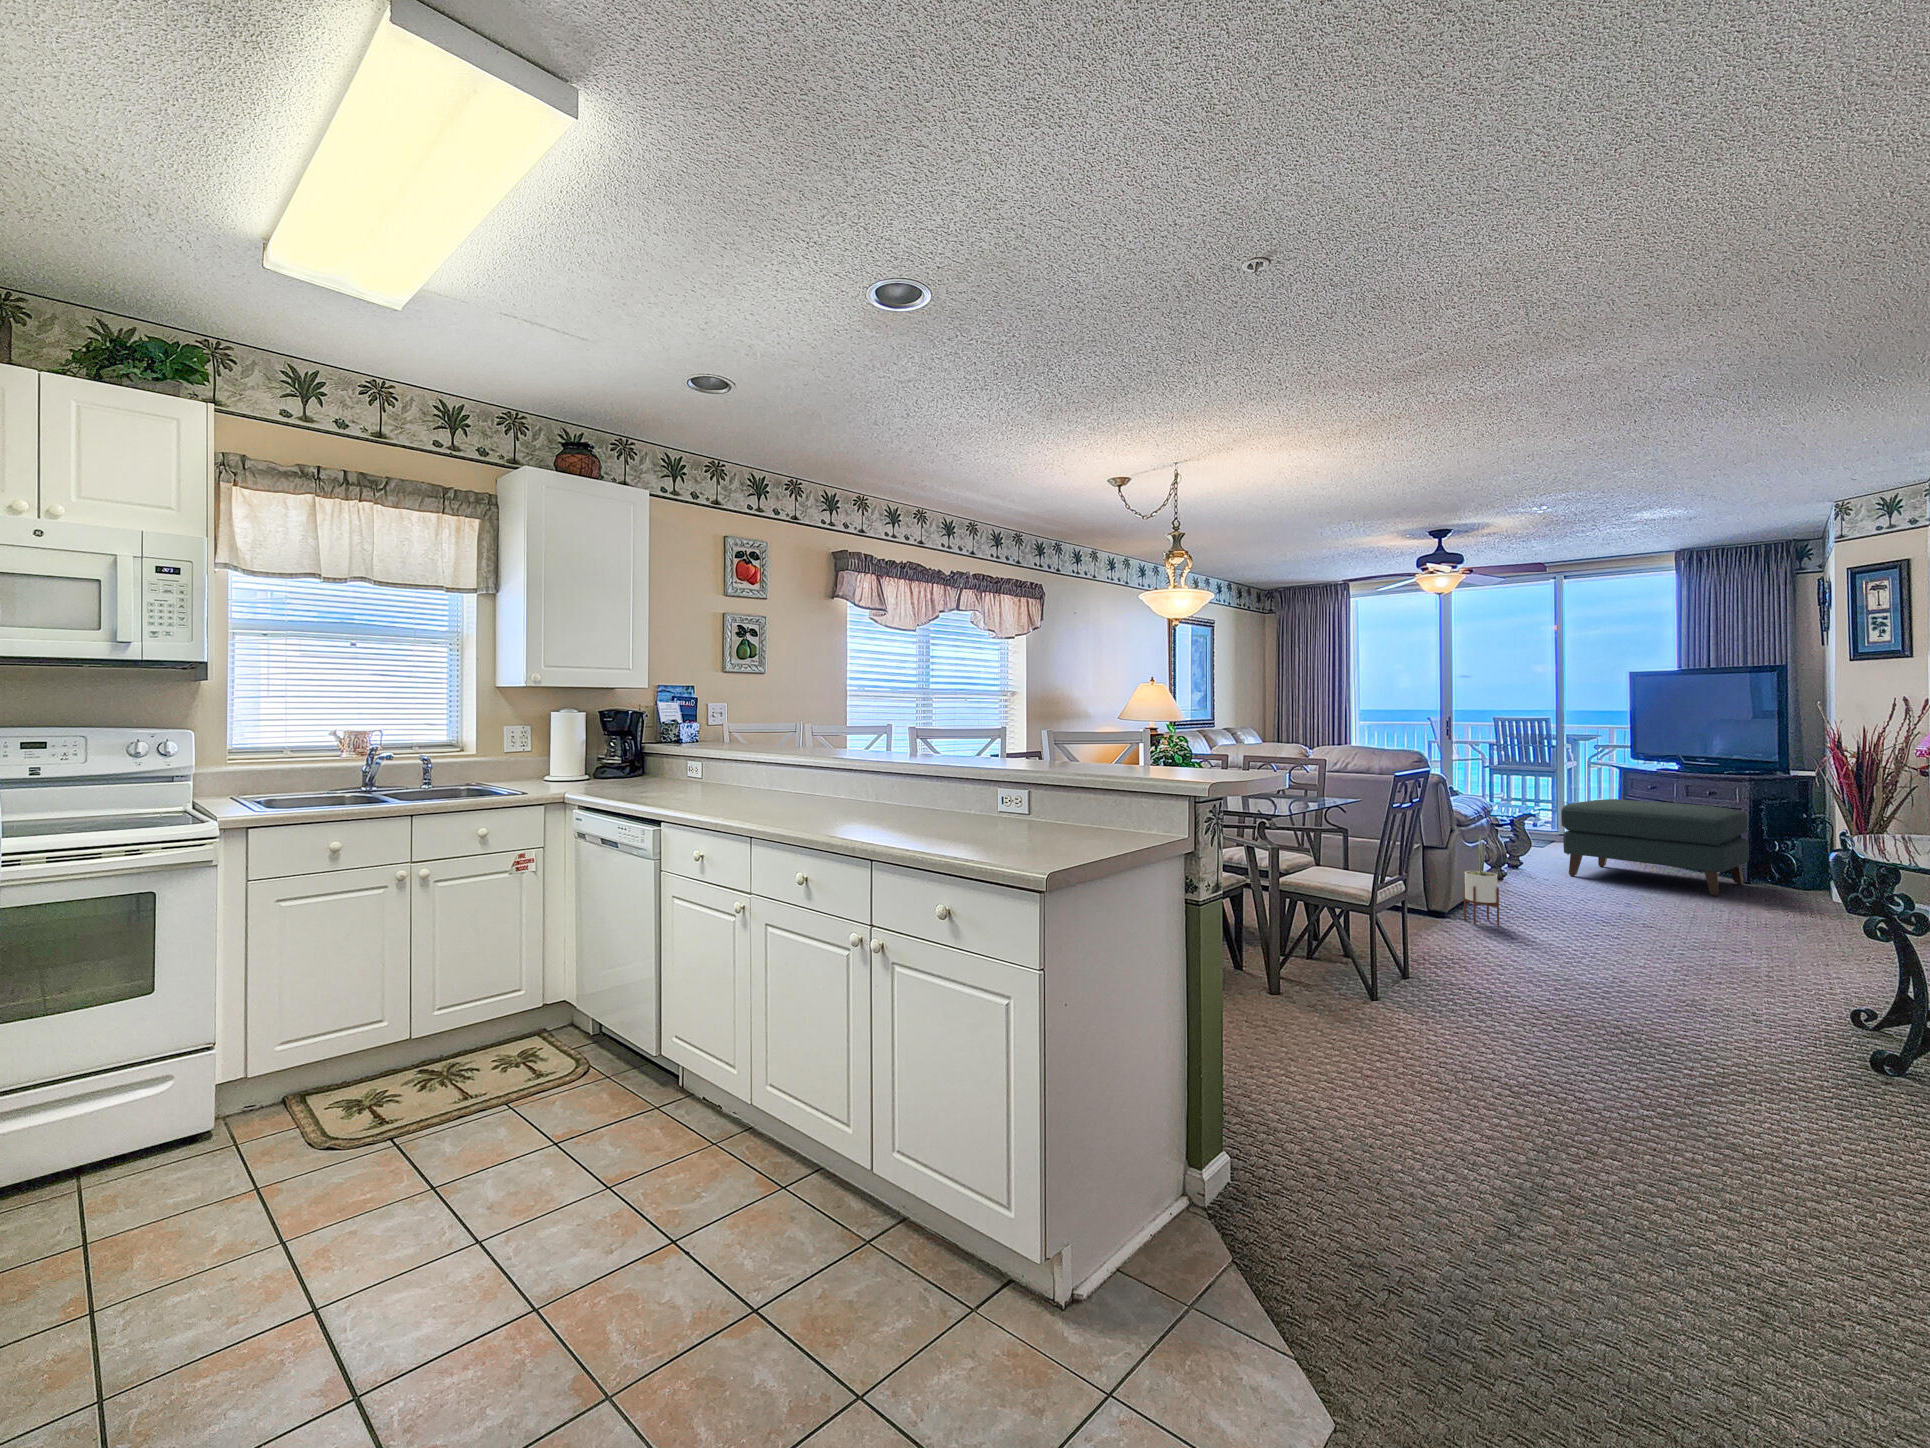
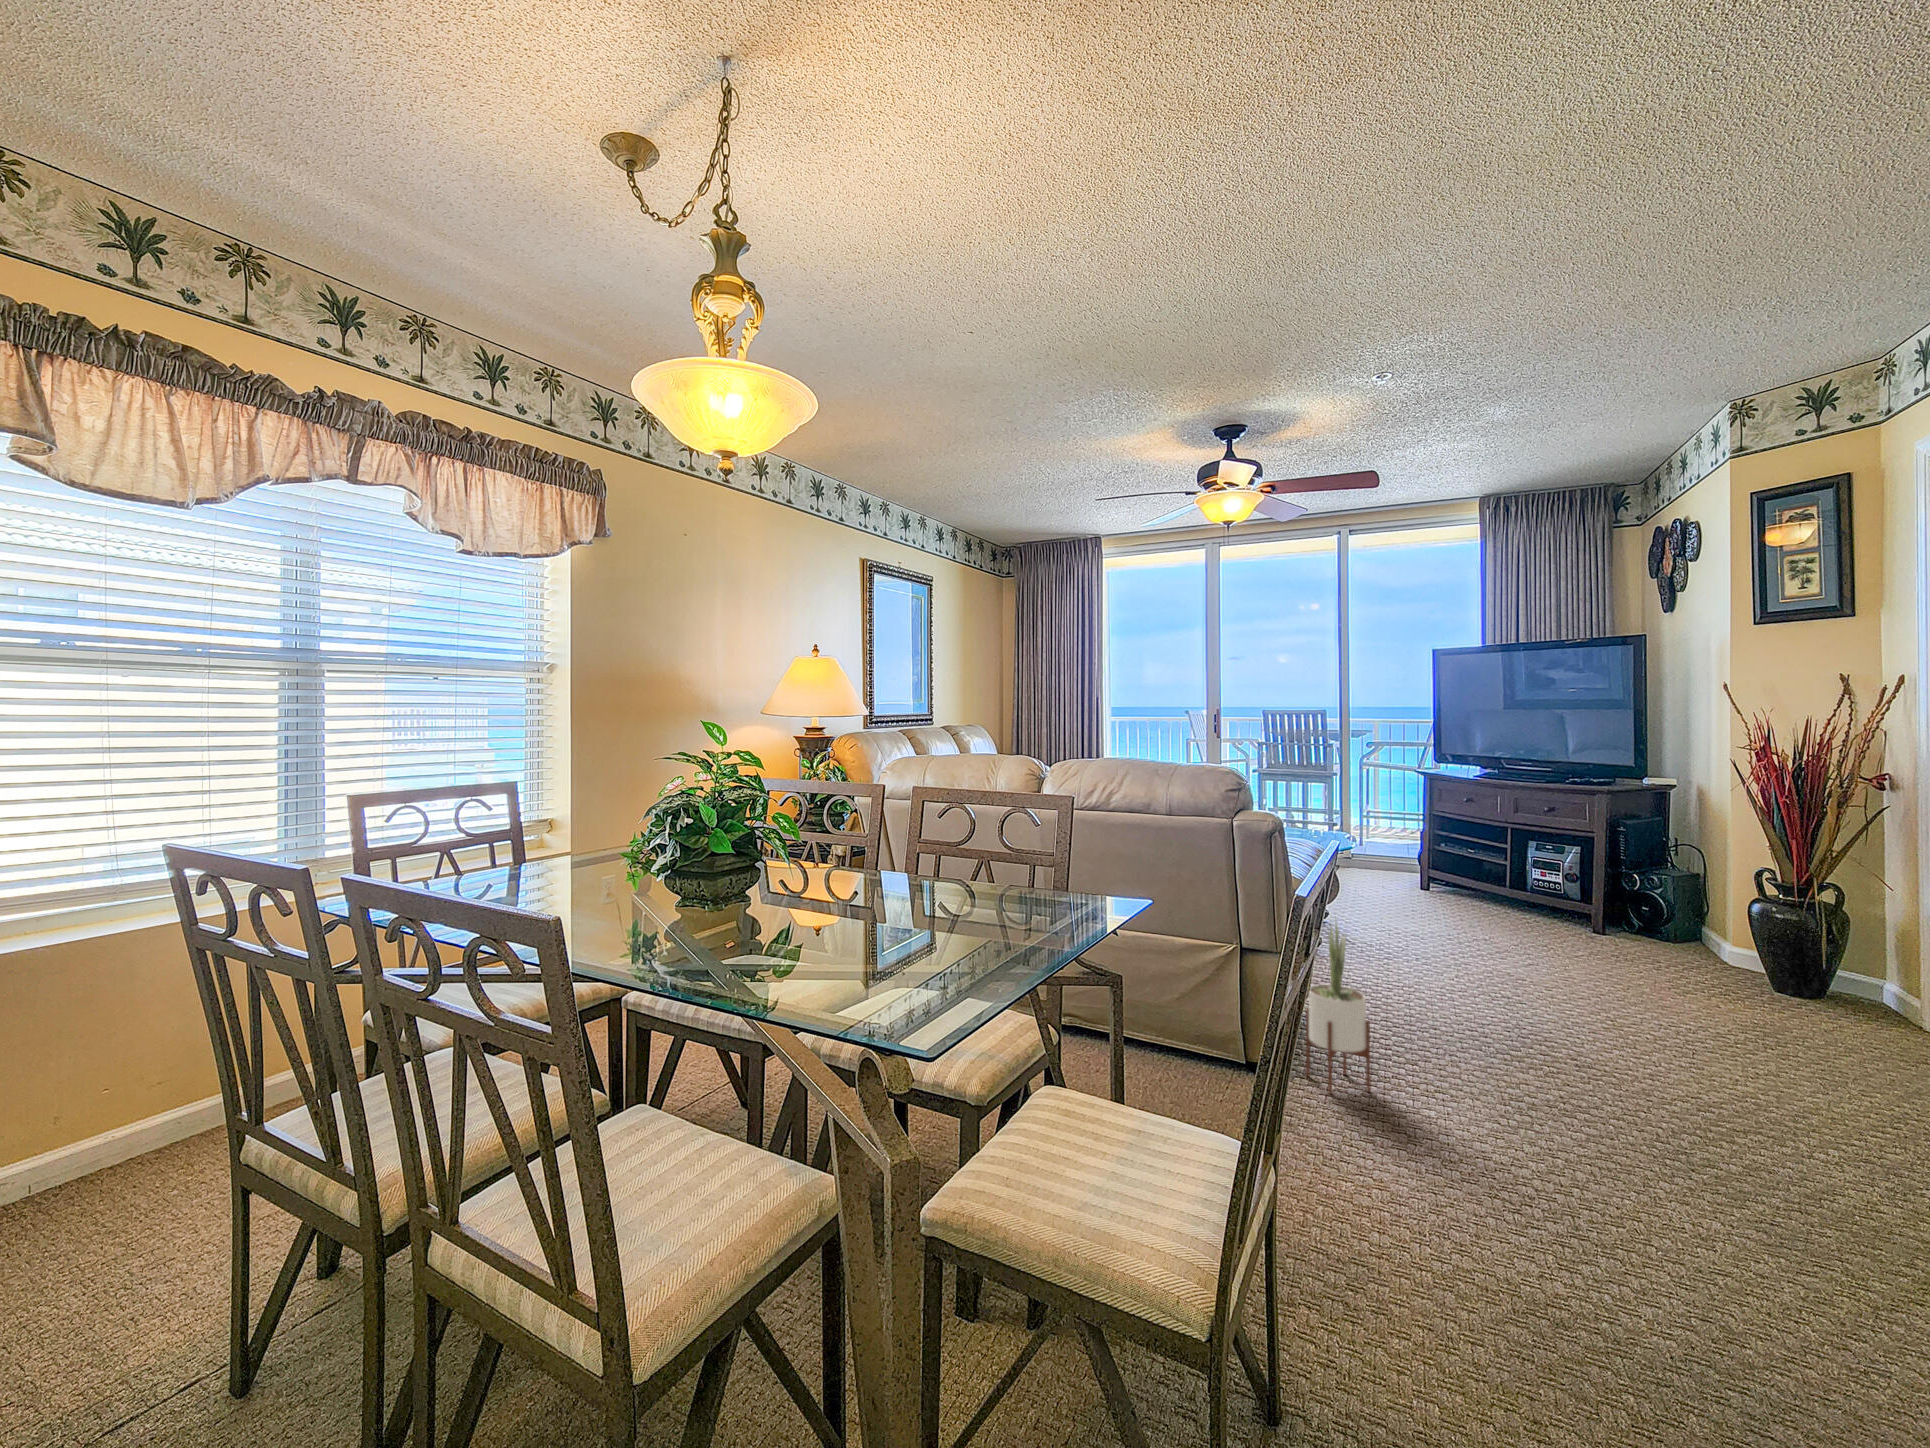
ottoman: present [1561,799,1749,896] -> none [1385,823,1616,970]

